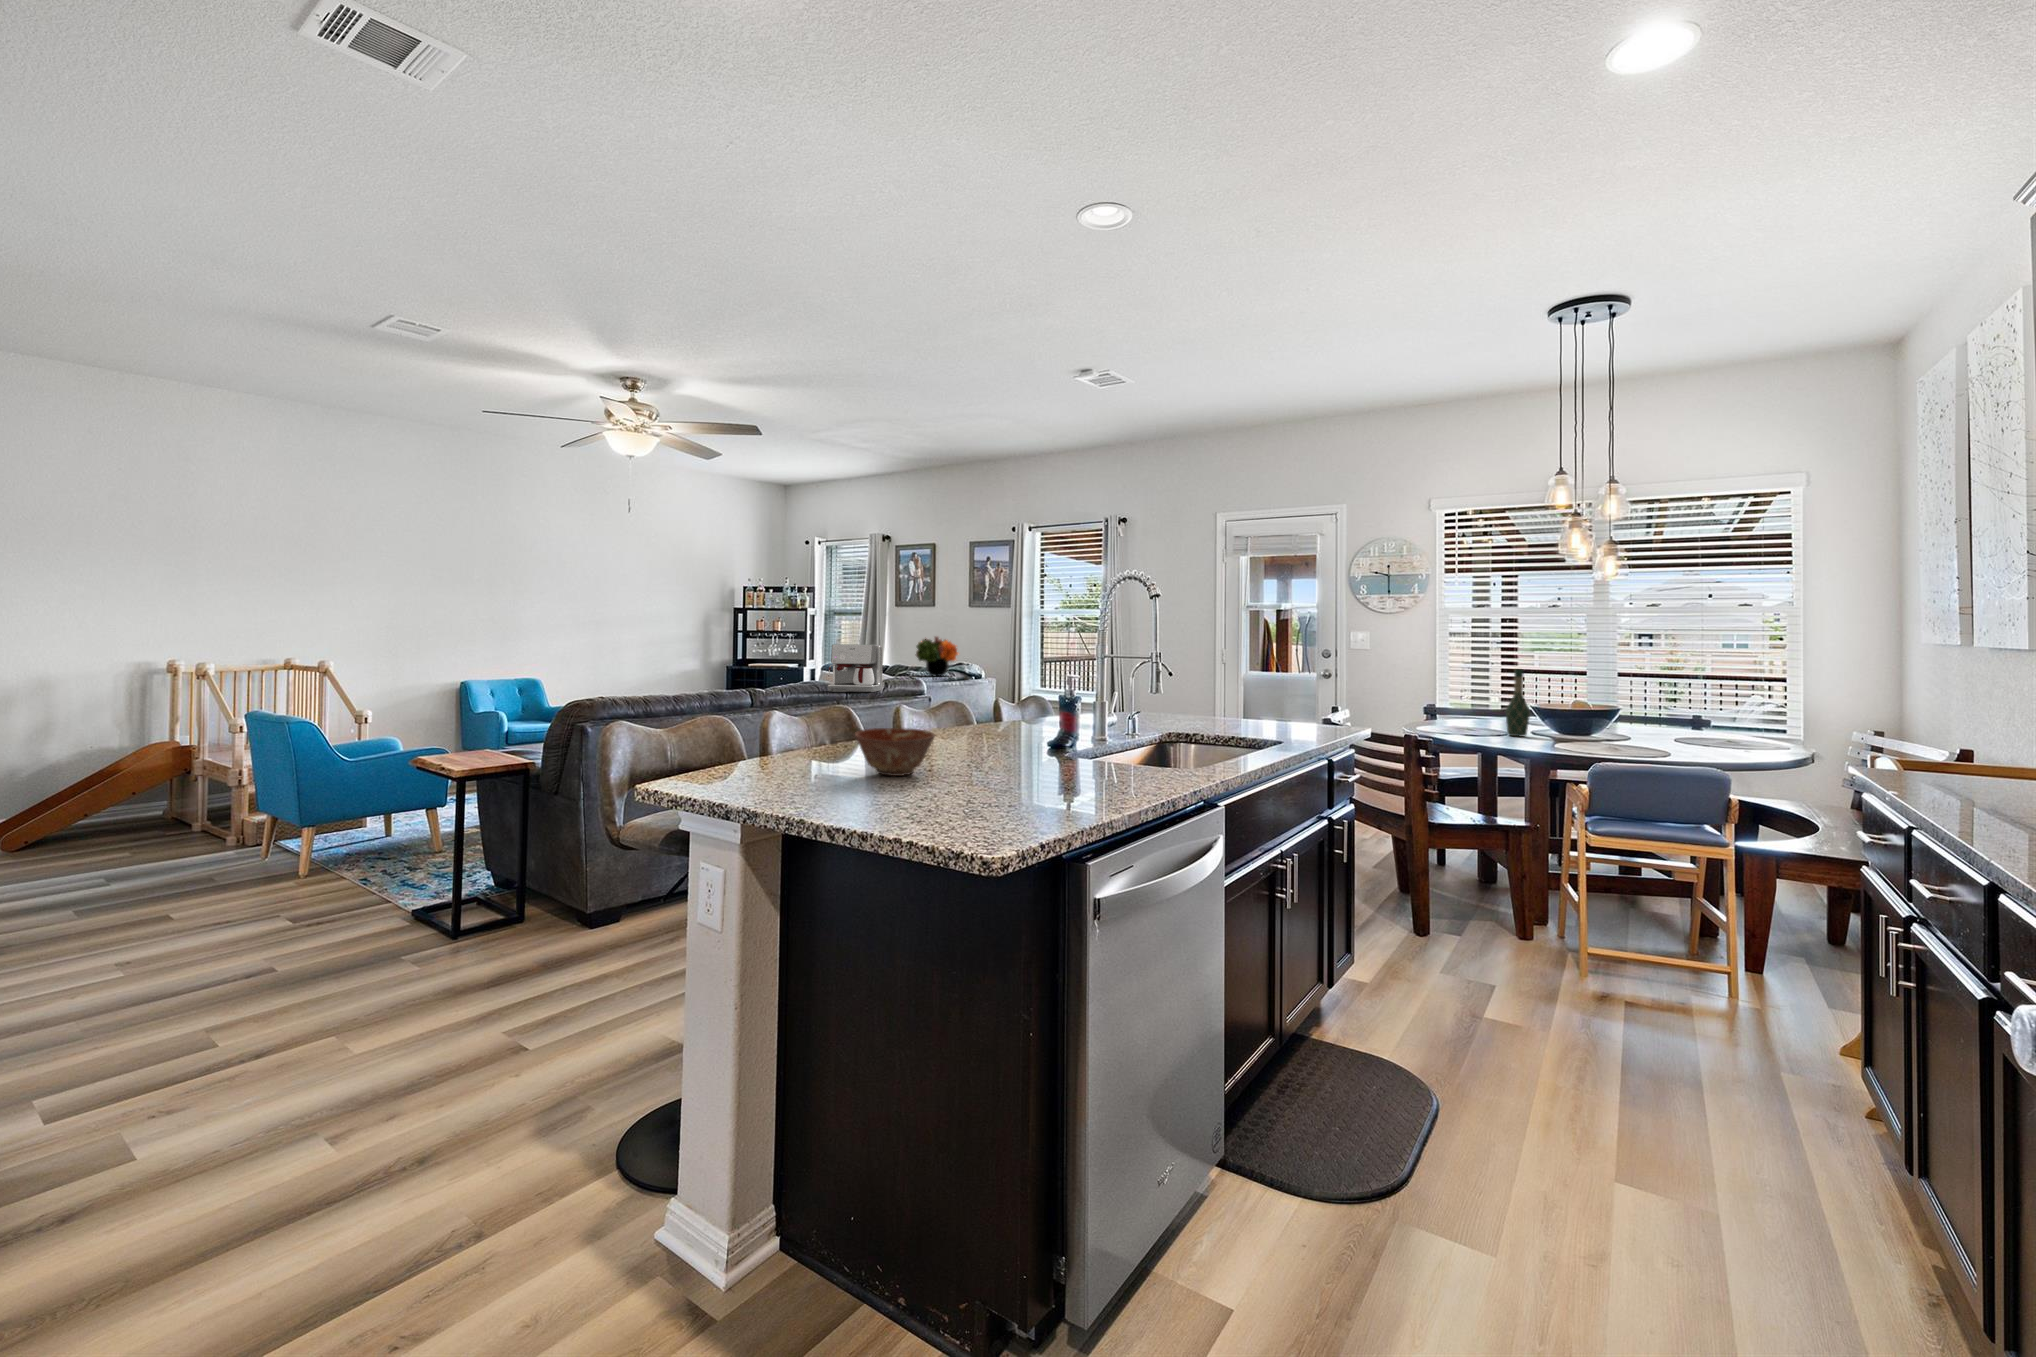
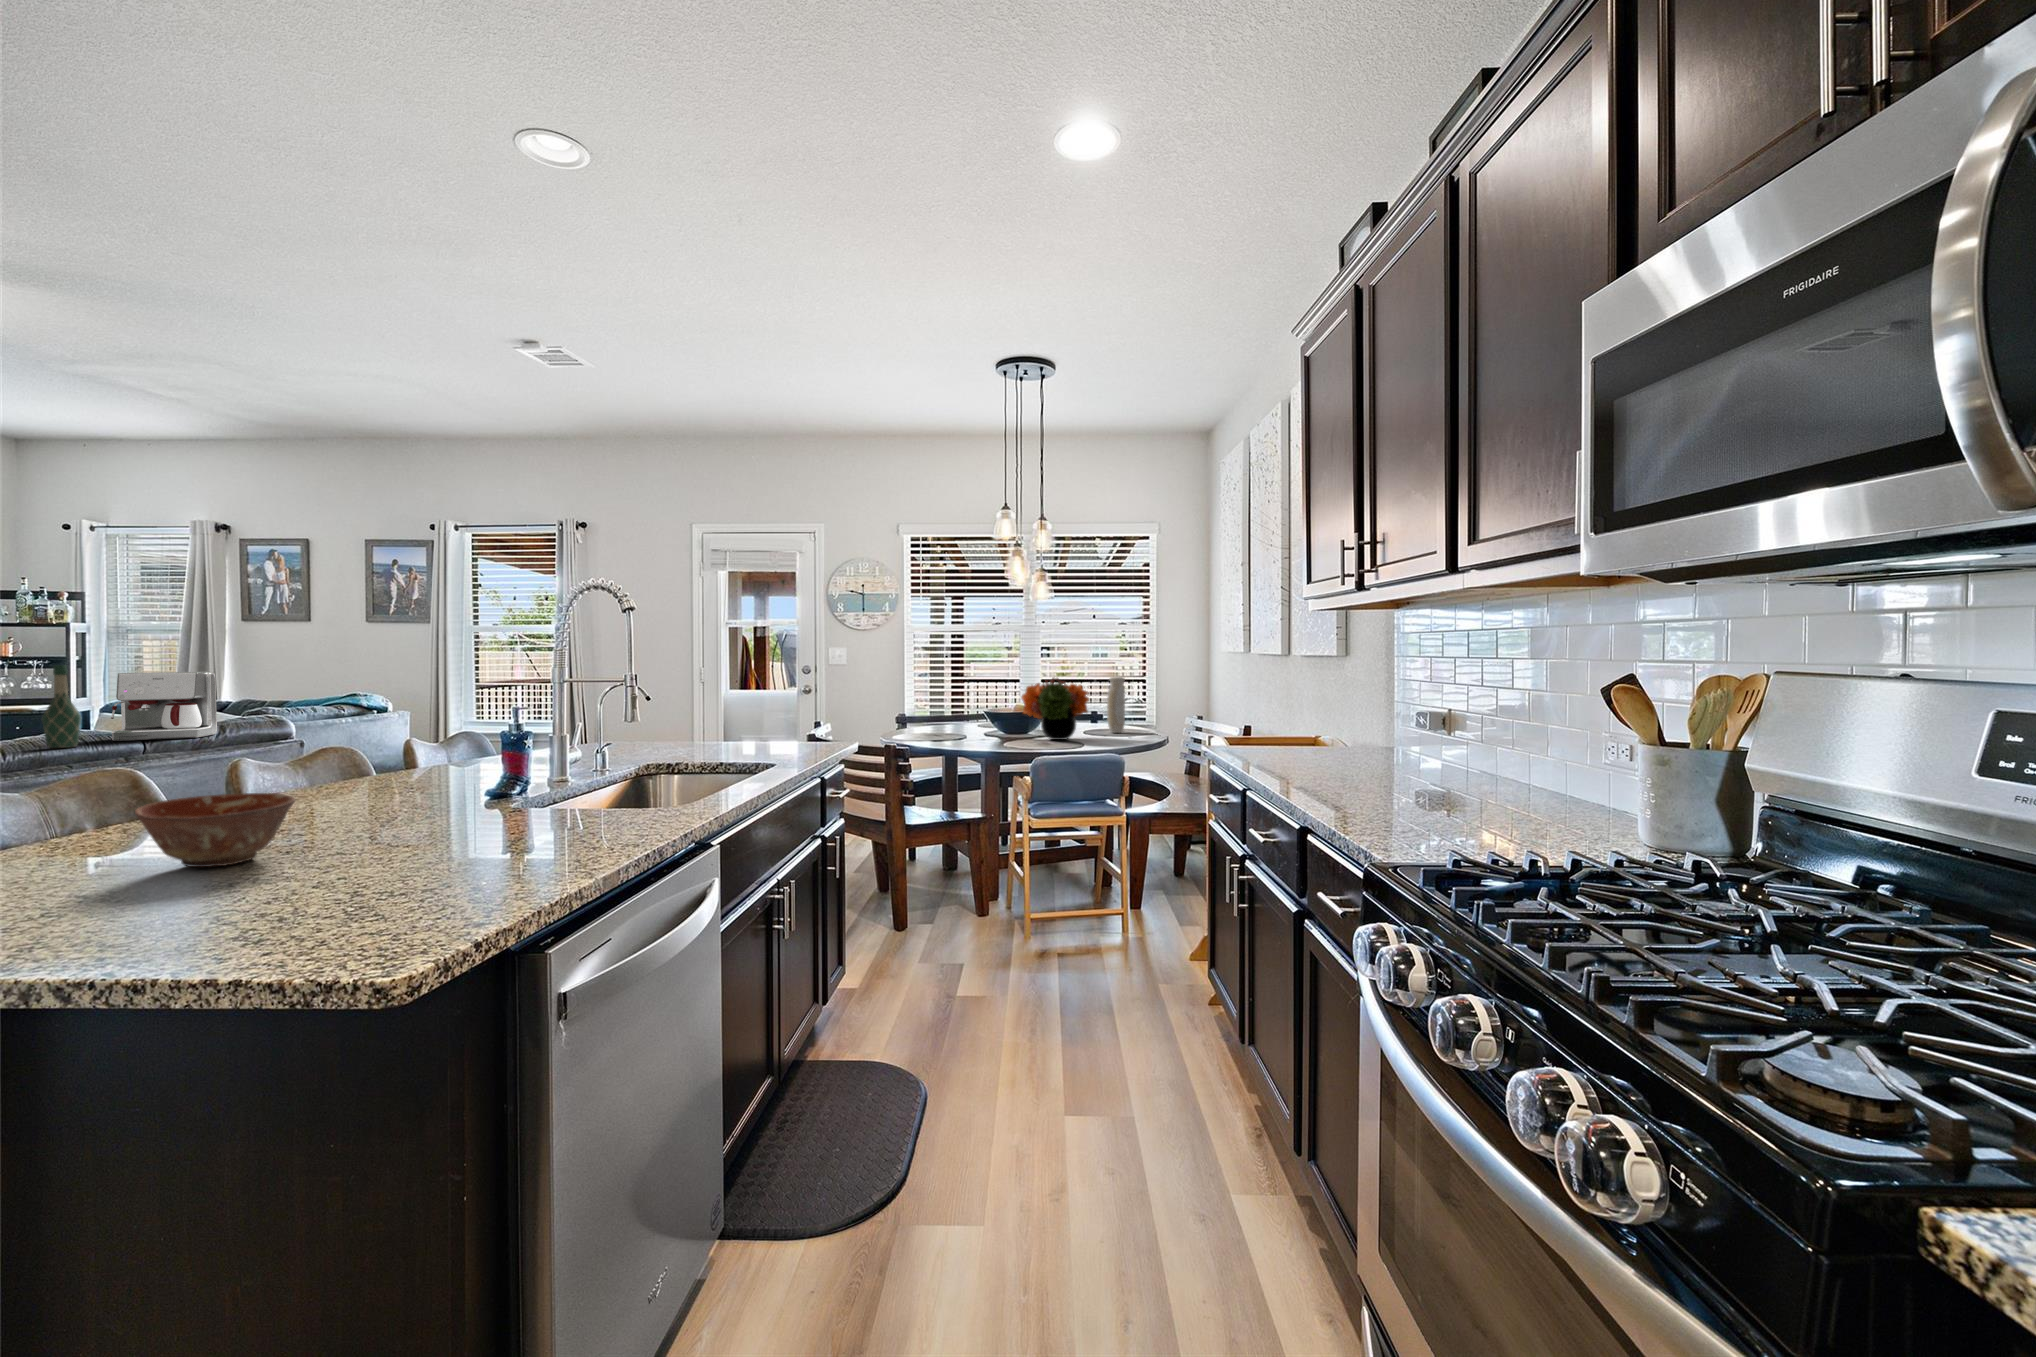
flower arrangement: present [916,637,958,676] -> present [1022,678,1089,740]
wine bottle: present [1506,669,1530,737] -> present [42,665,81,748]
vase: none [1715,673,1746,744] -> present [1107,677,1125,733]

